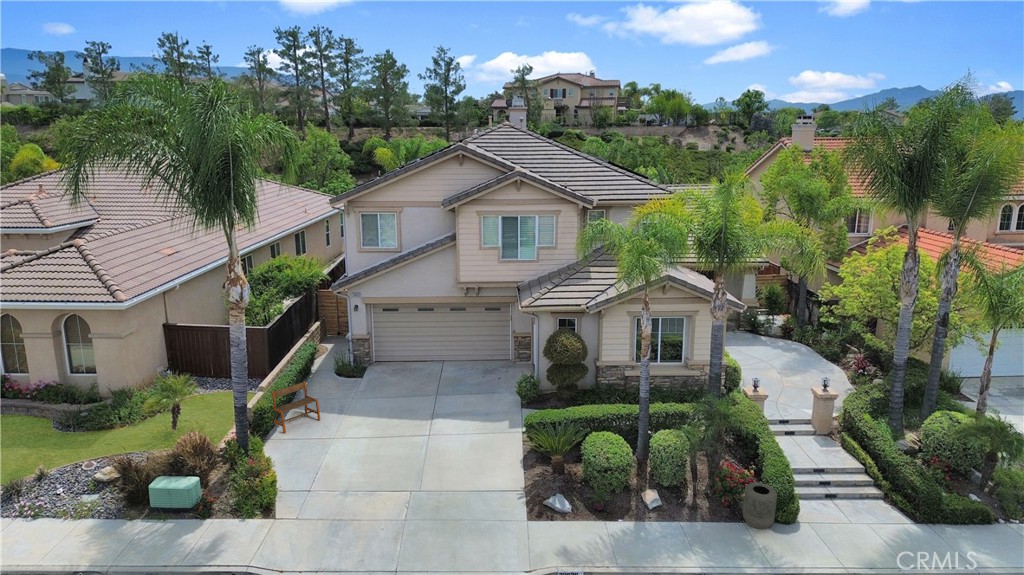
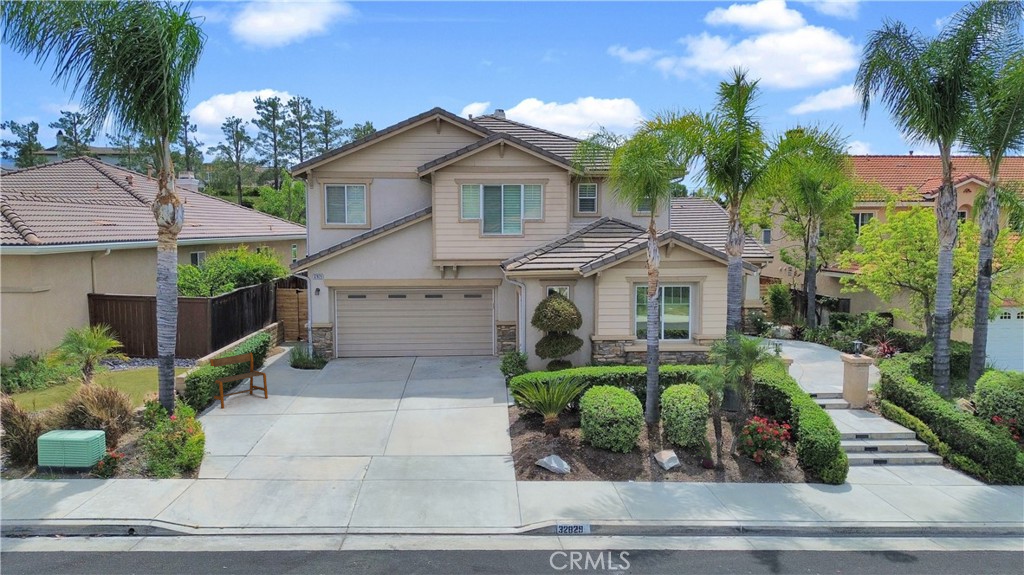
trash can: present [743,483,777,529] -> none [780,434,822,488]
decorative plant: present [594,486,607,511] -> present [697,440,715,468]

